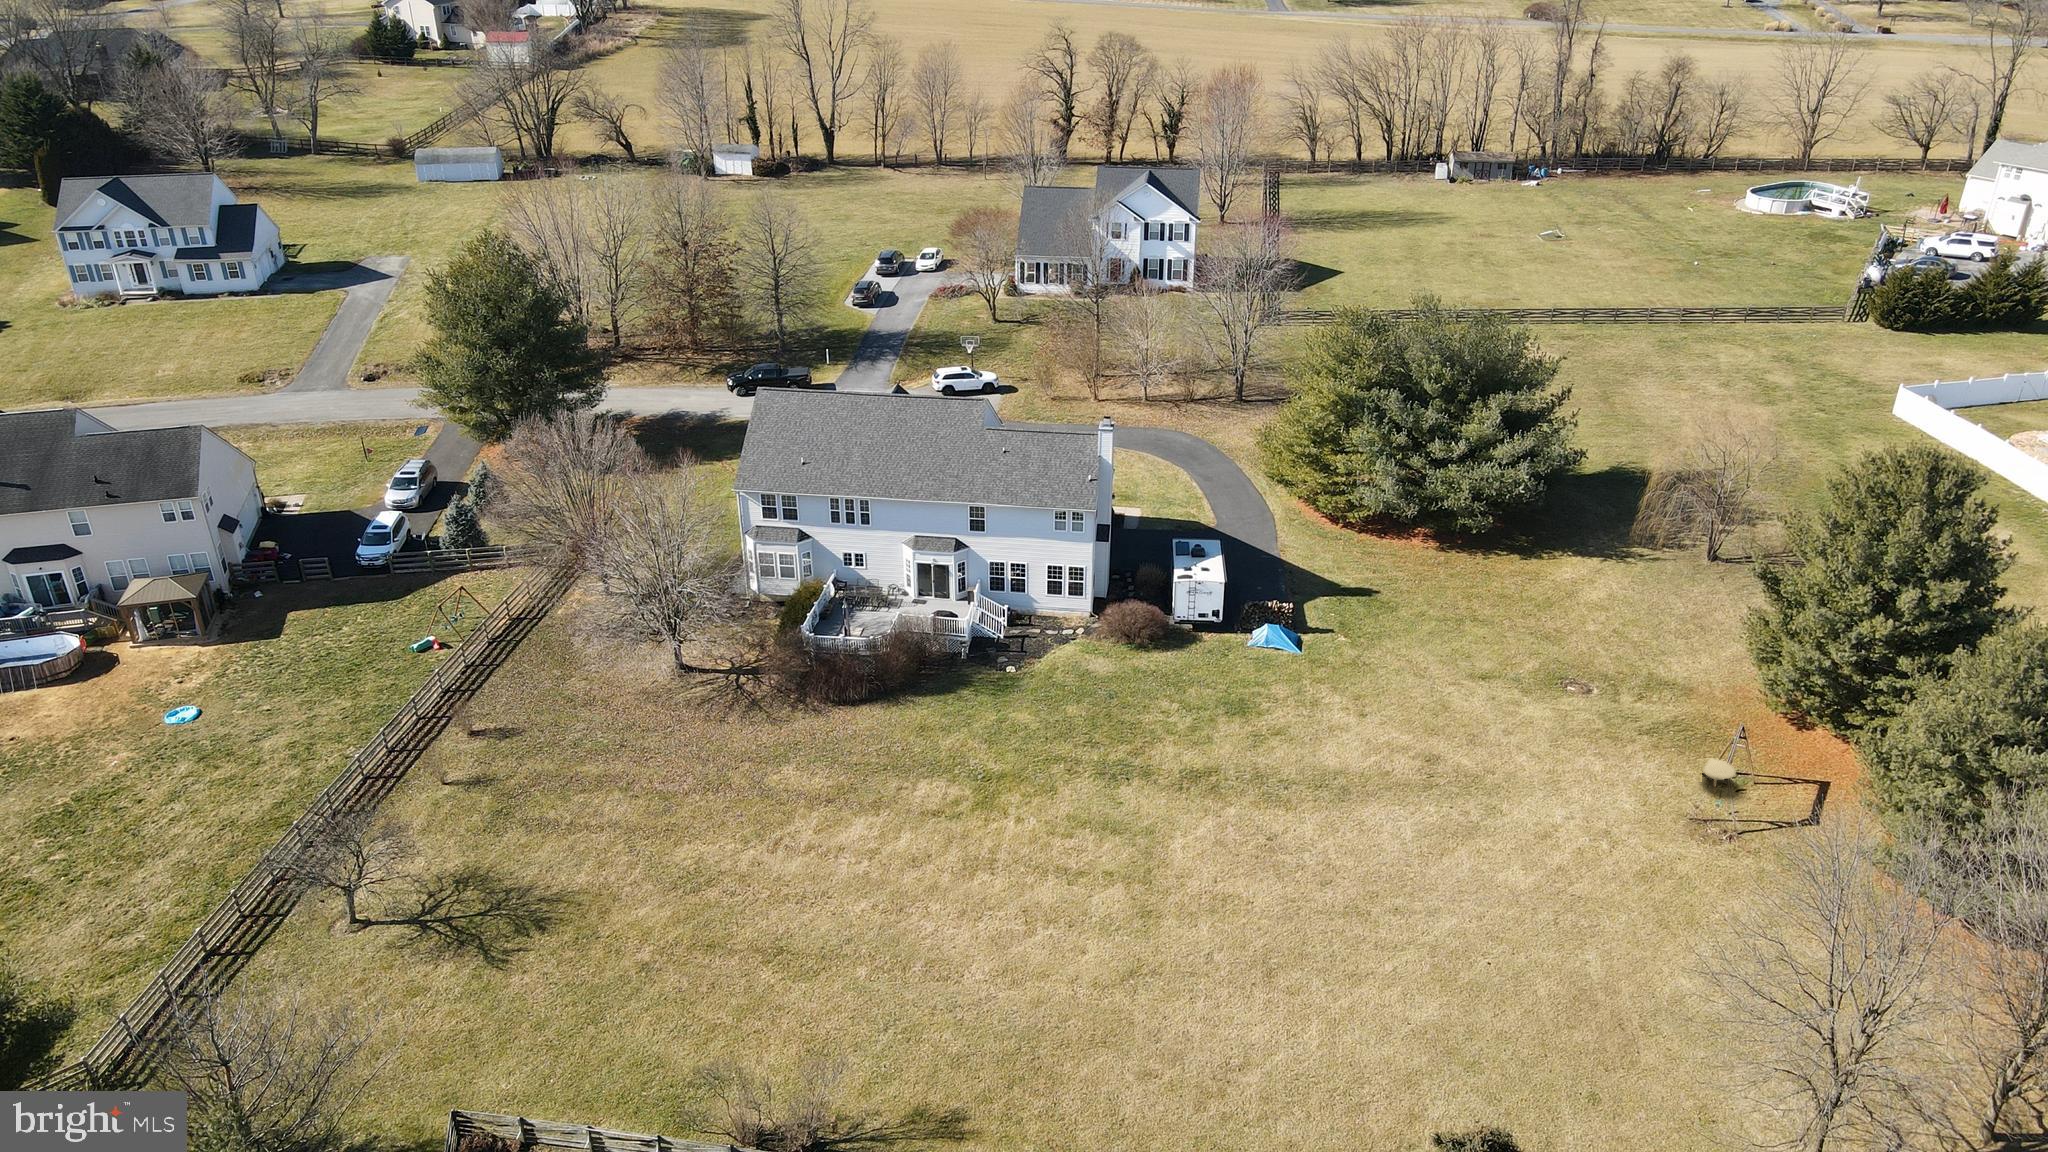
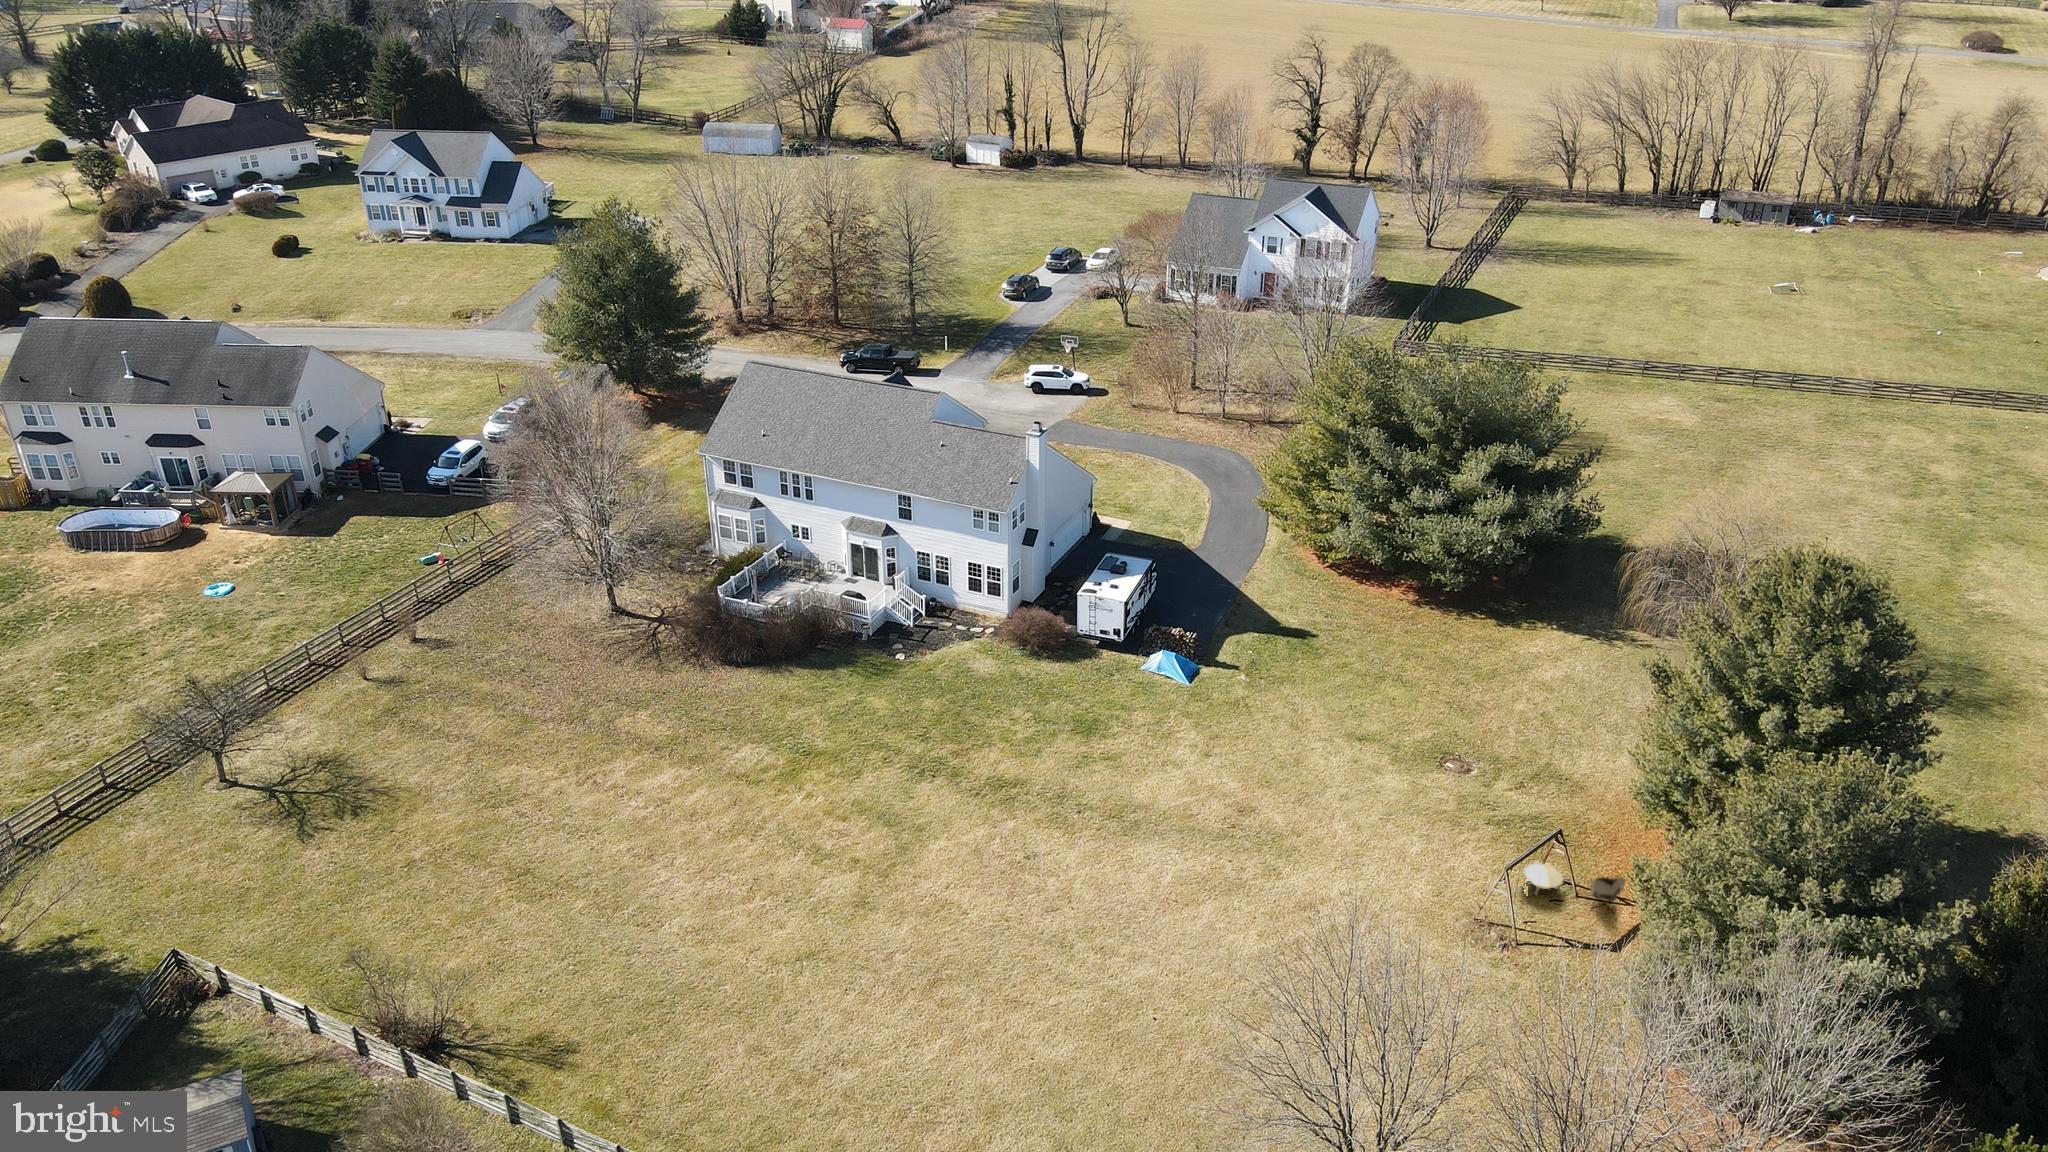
lounge chair: none [1756,757,1792,790] -> present [1590,877,1625,901]

